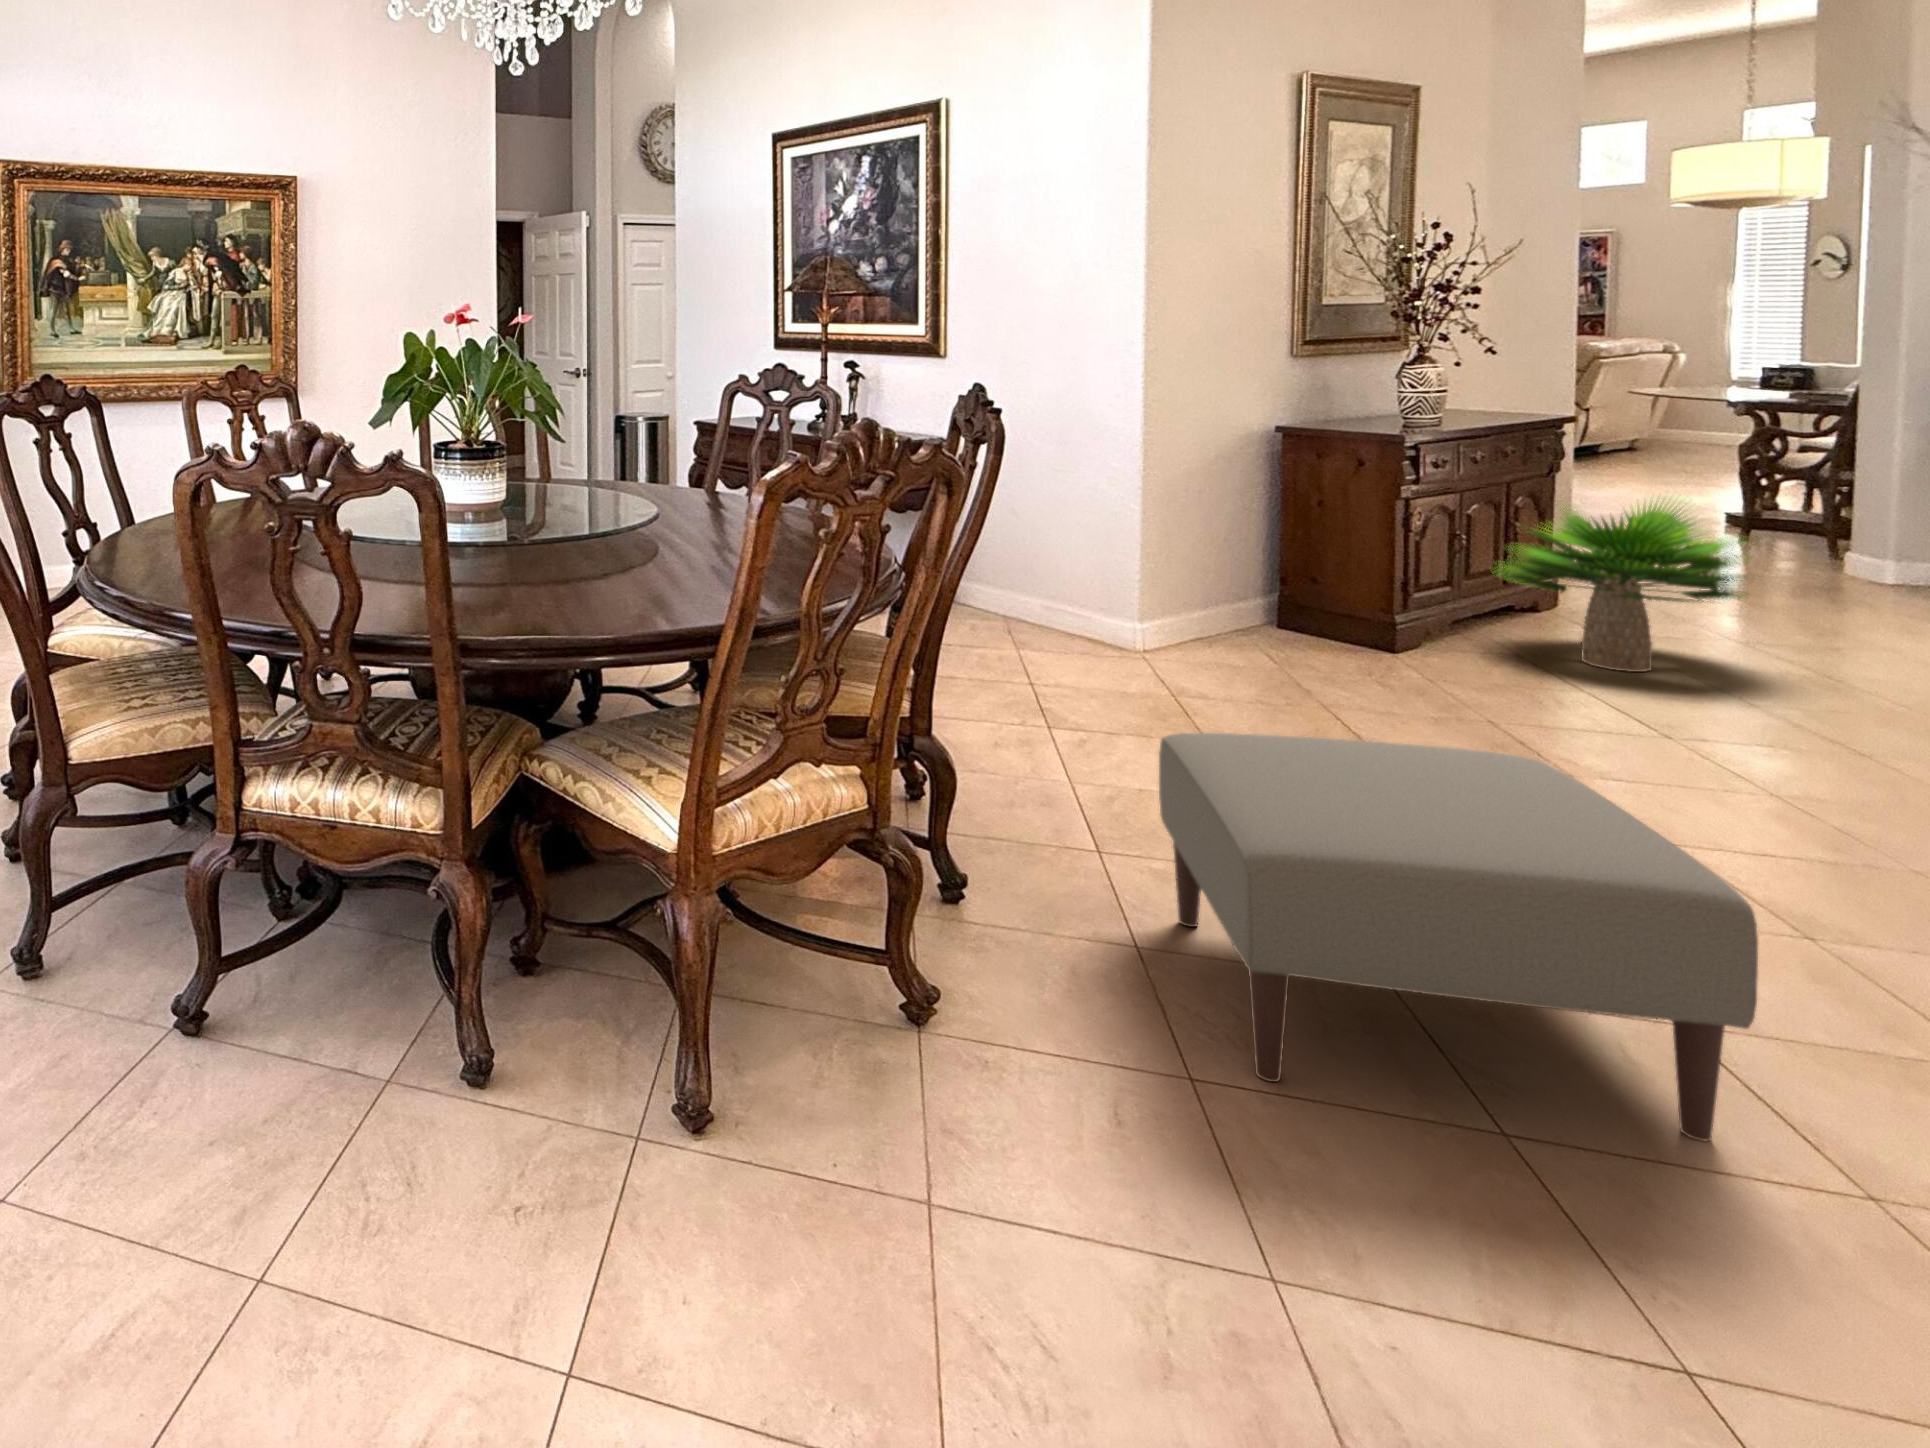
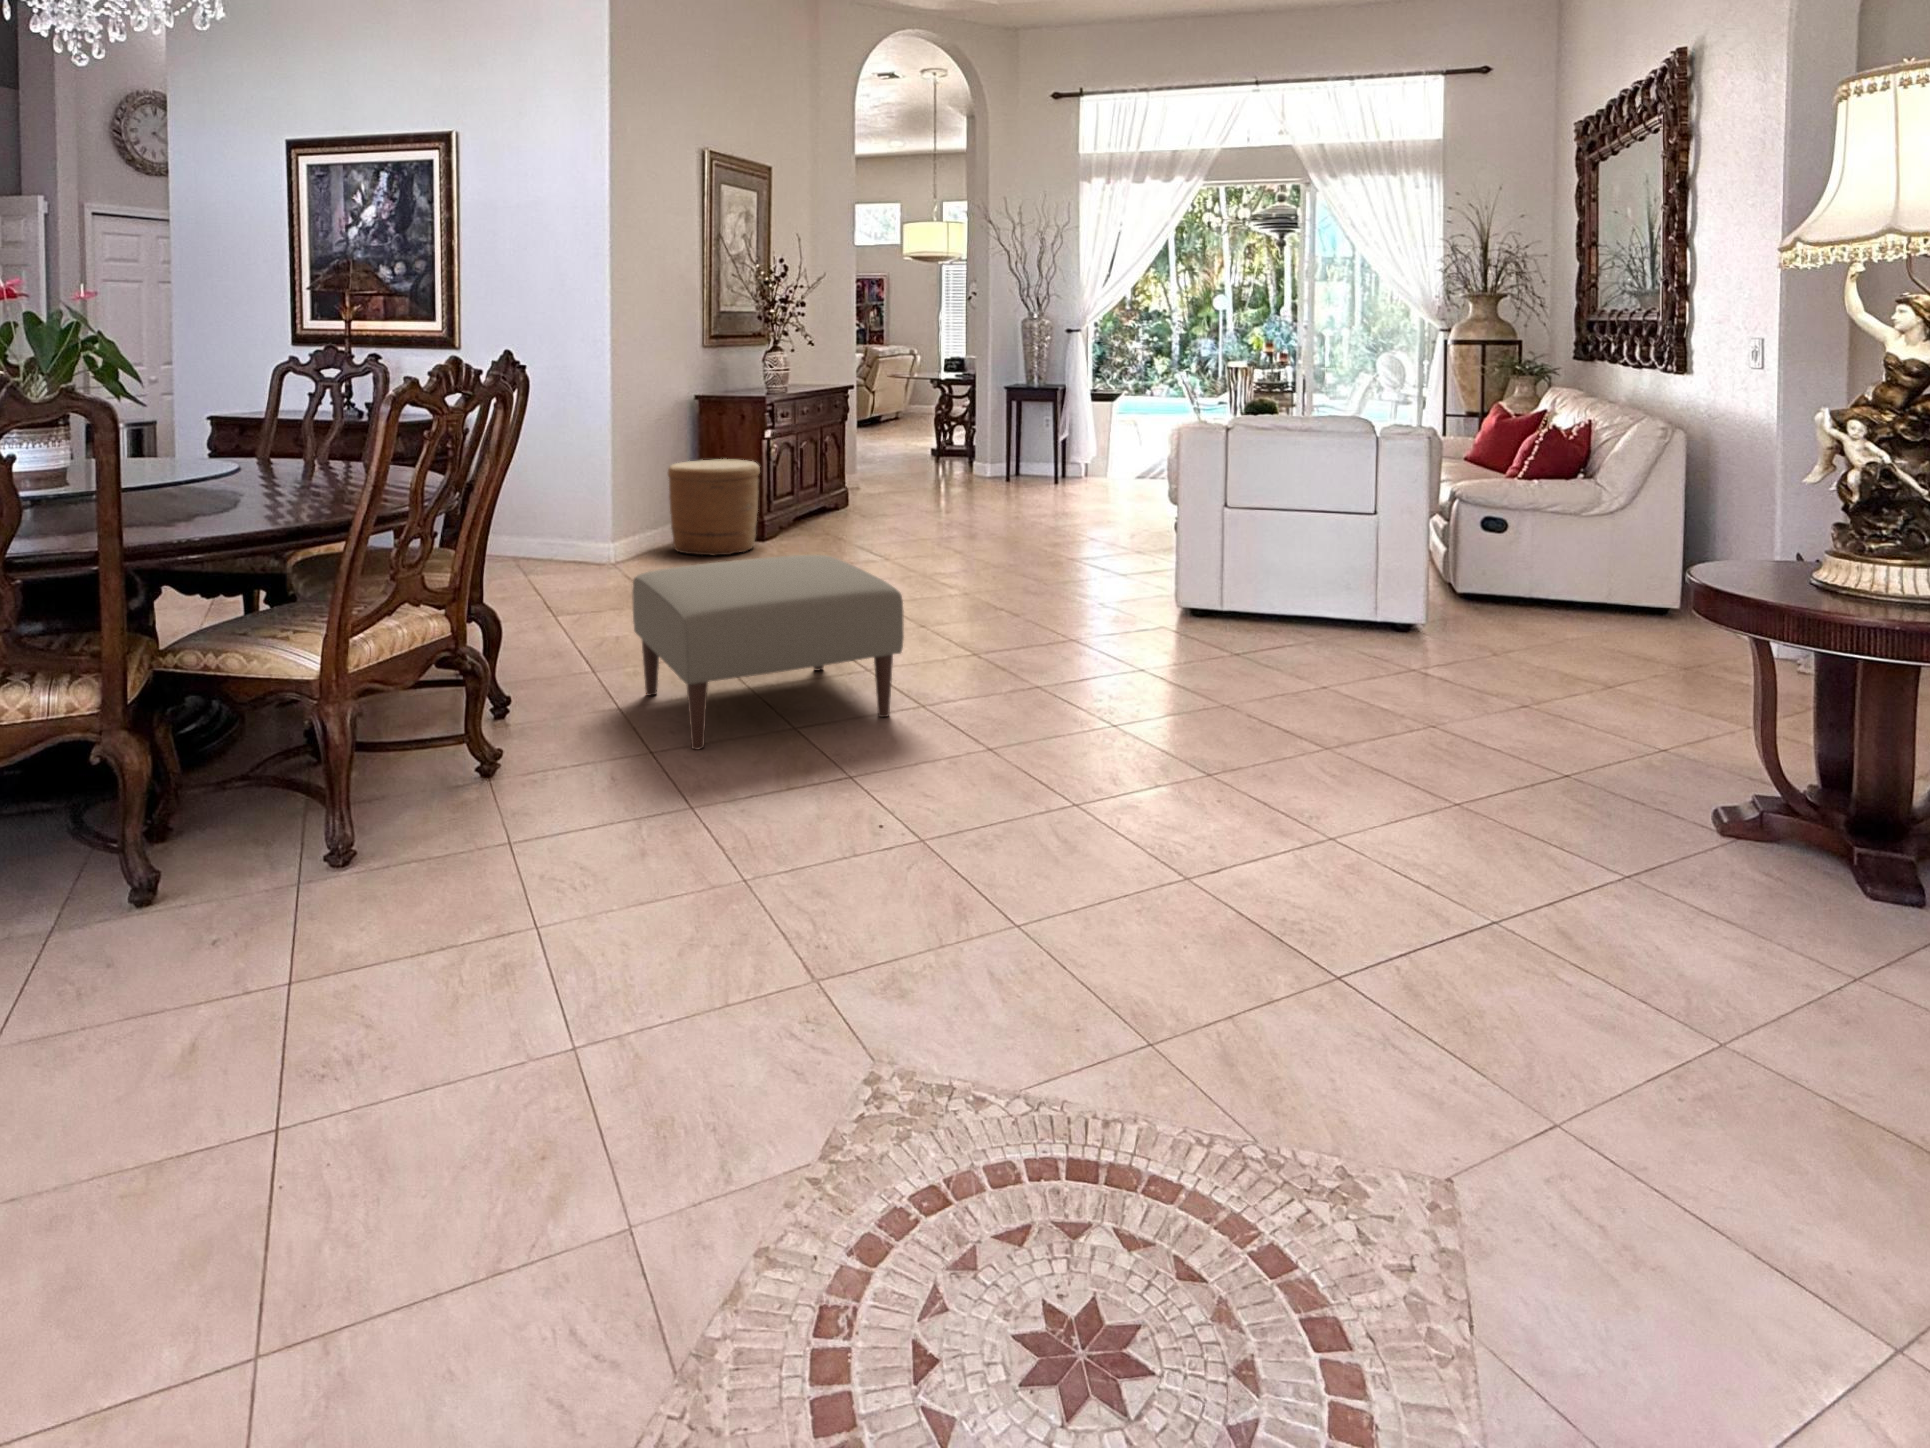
potted plant: present [1498,498,1742,672] -> none [811,424,936,534]
woven basket: none [1231,523,1390,671] -> present [668,459,760,555]

